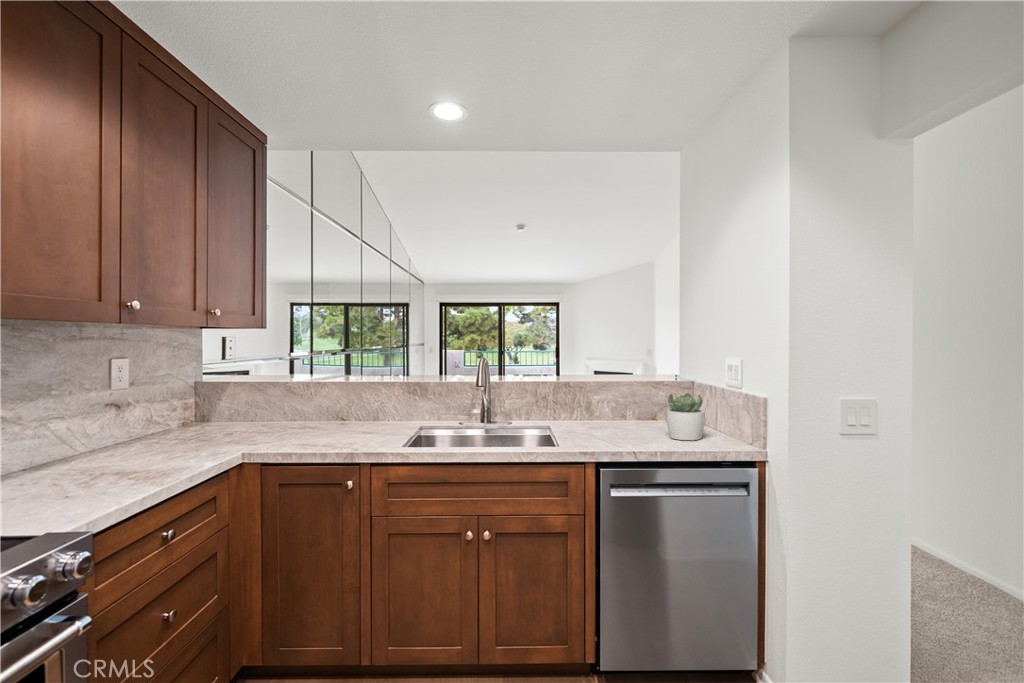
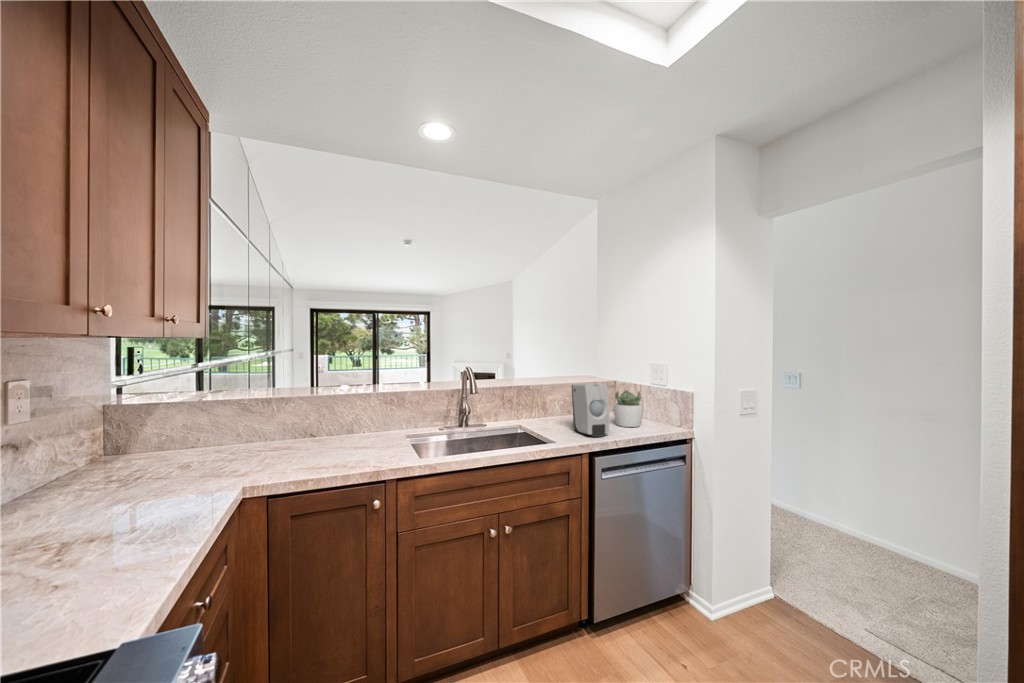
soap dispenser: none [602,381,634,446] -> present [572,383,609,437]

